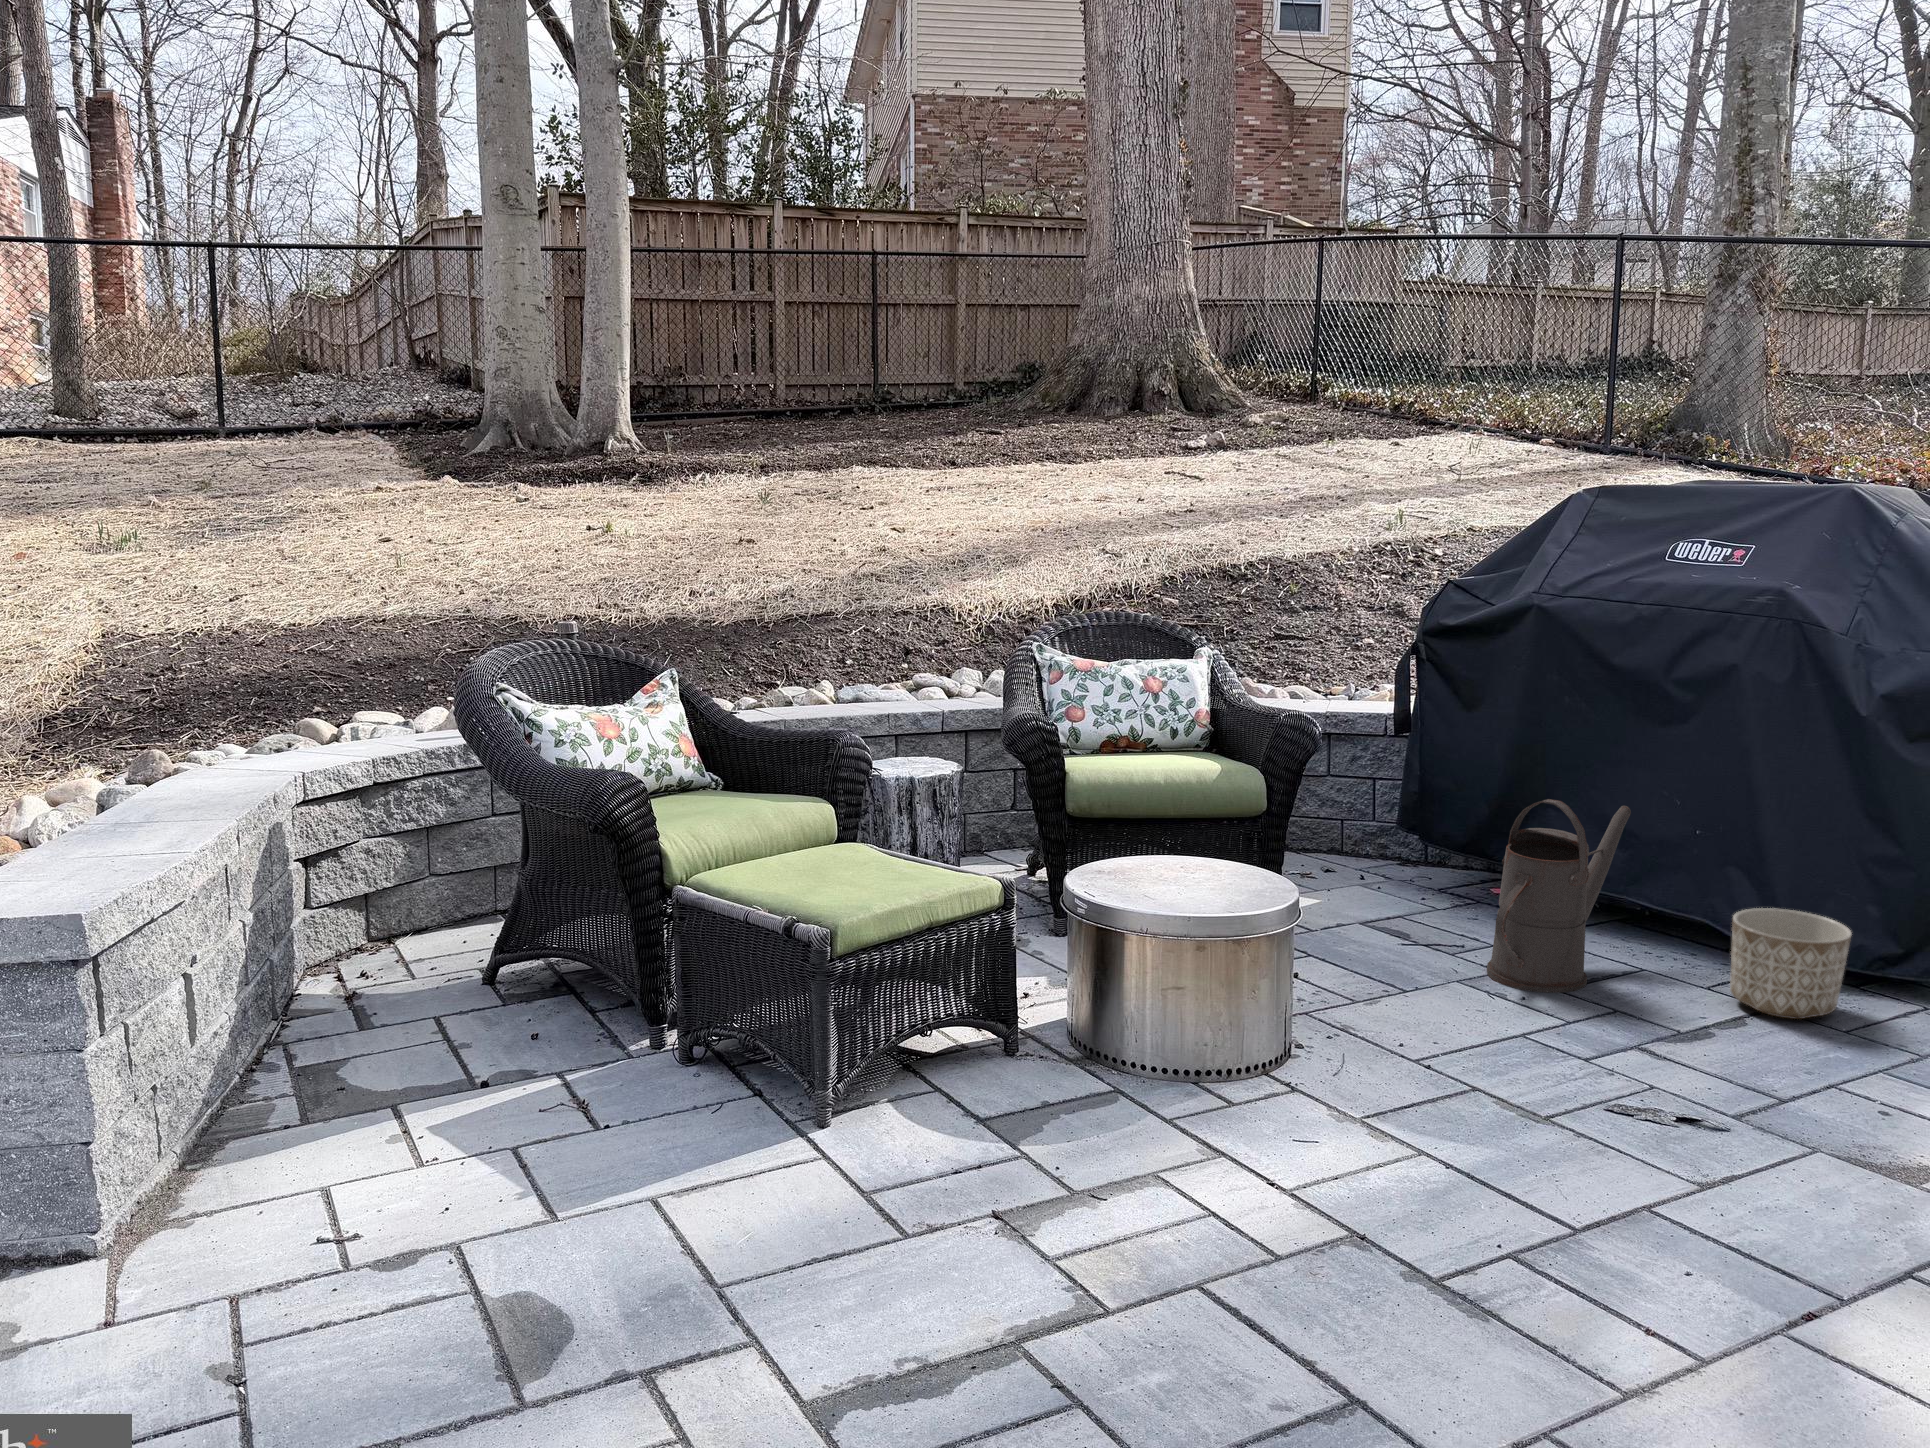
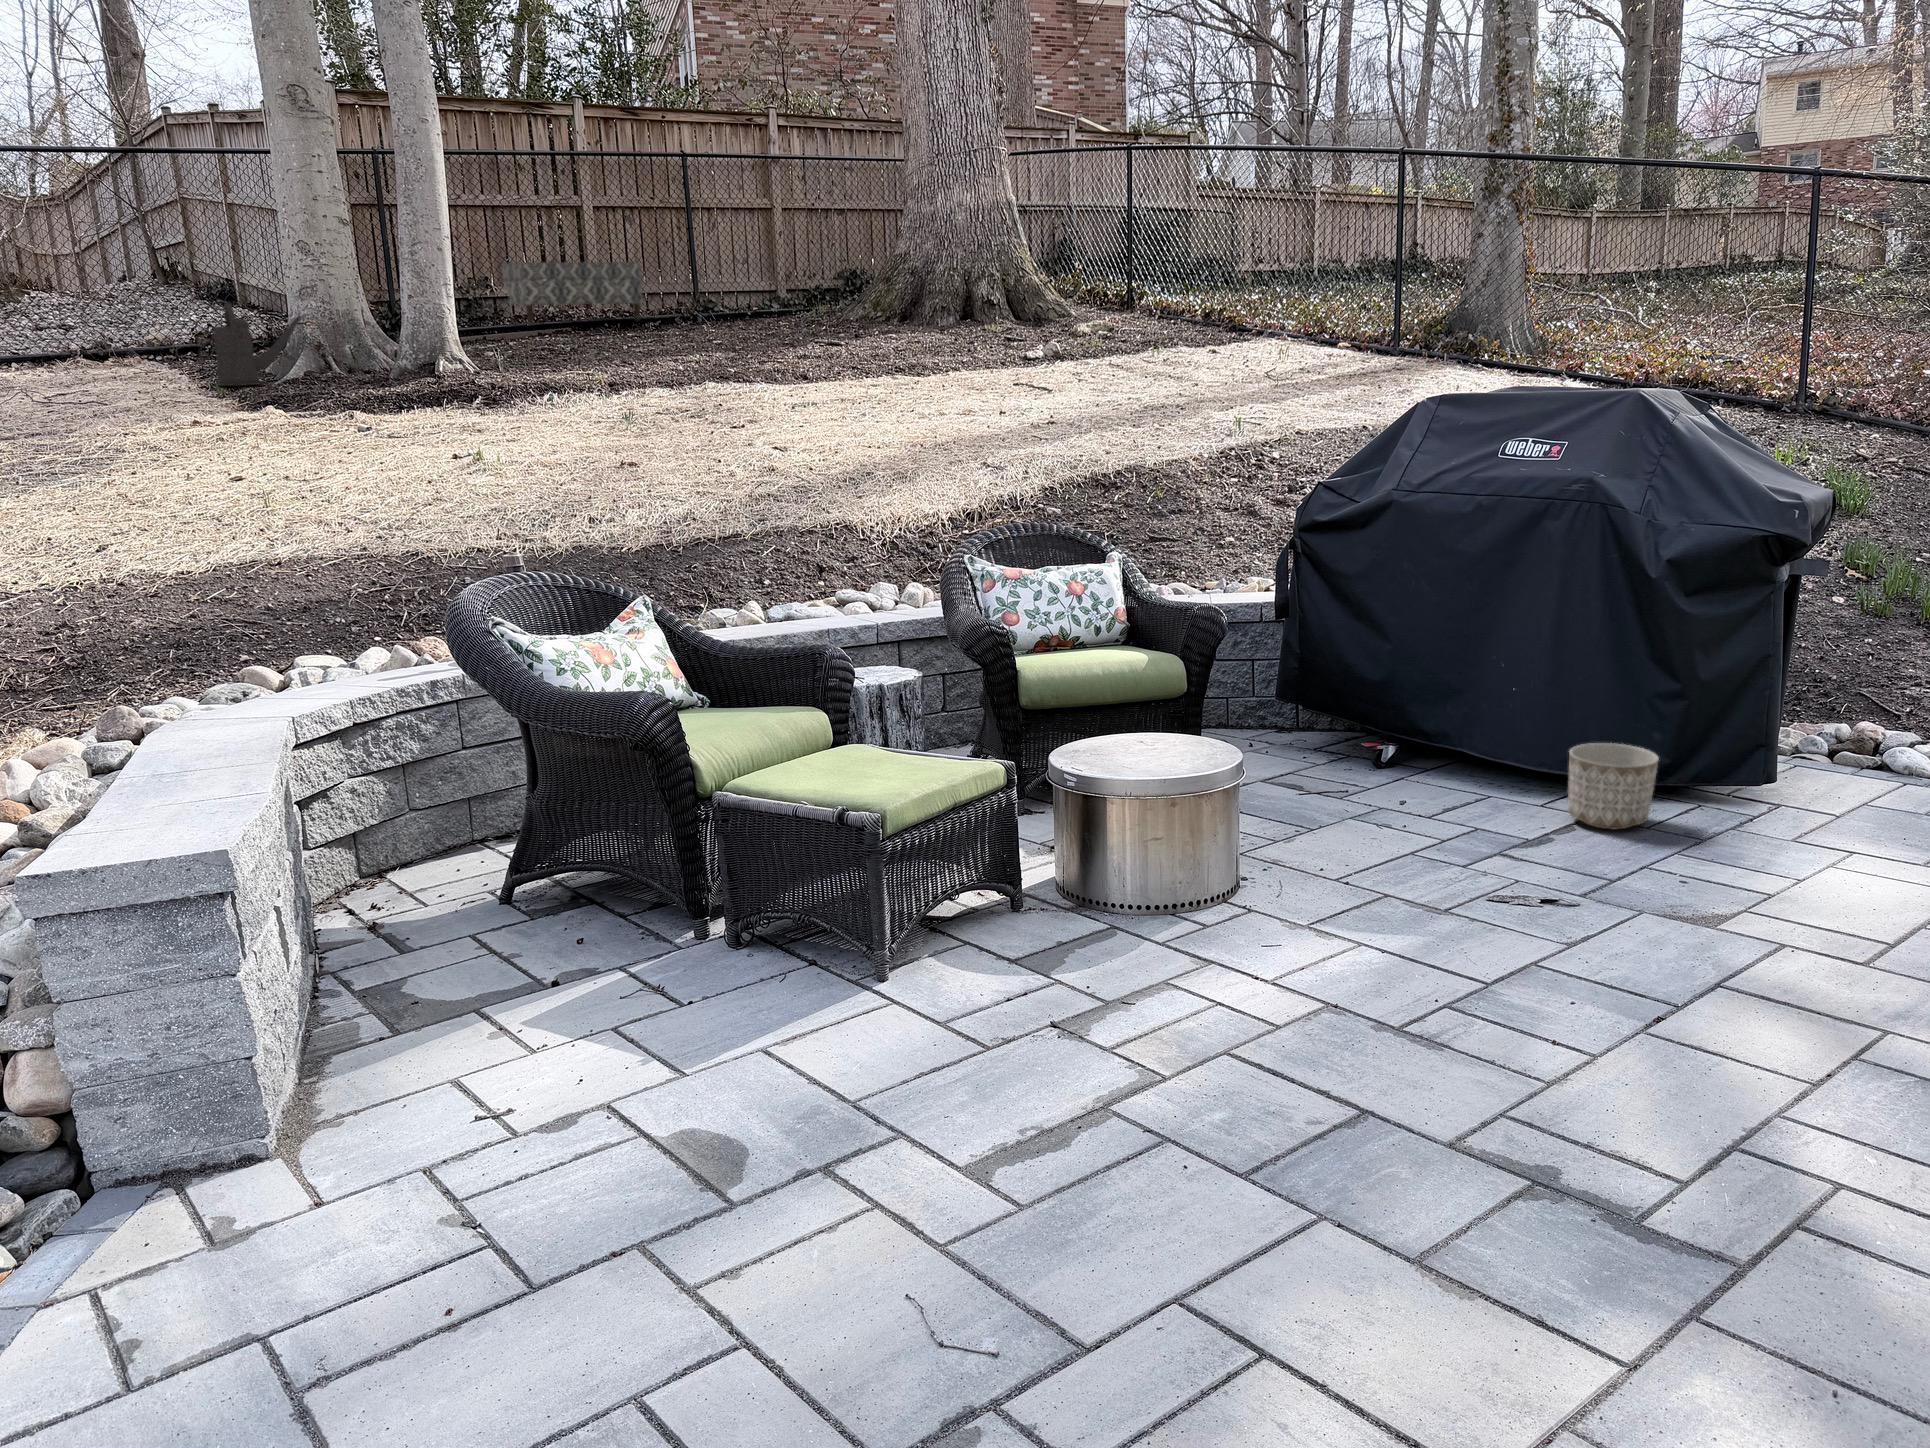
bench: none [694,349,825,409] -> present [502,262,643,325]
watering can: present [1487,799,1631,993] -> present [199,303,301,386]

